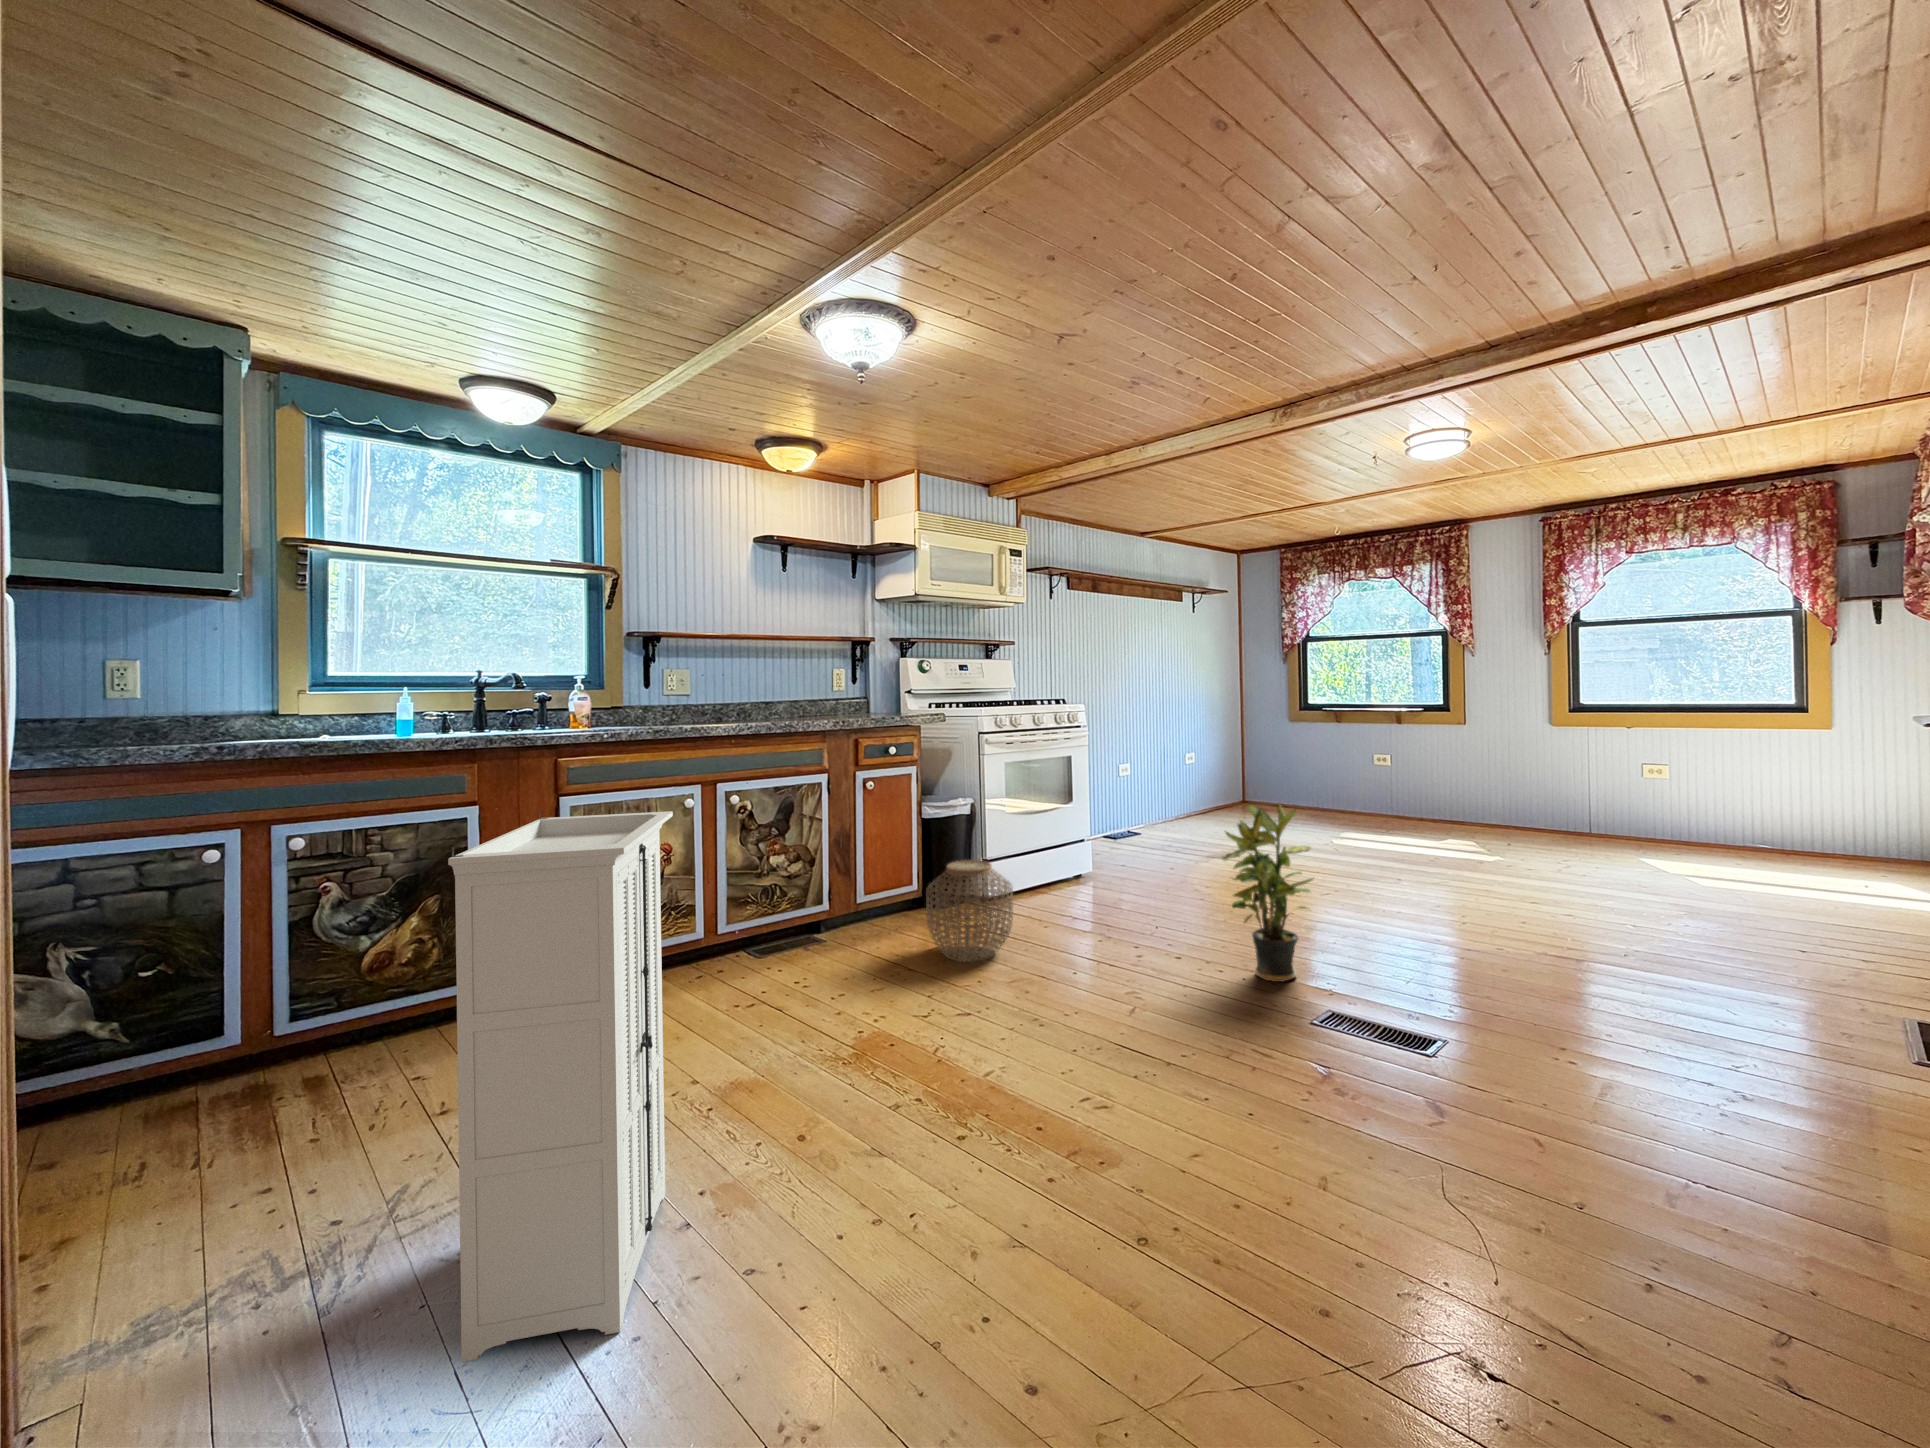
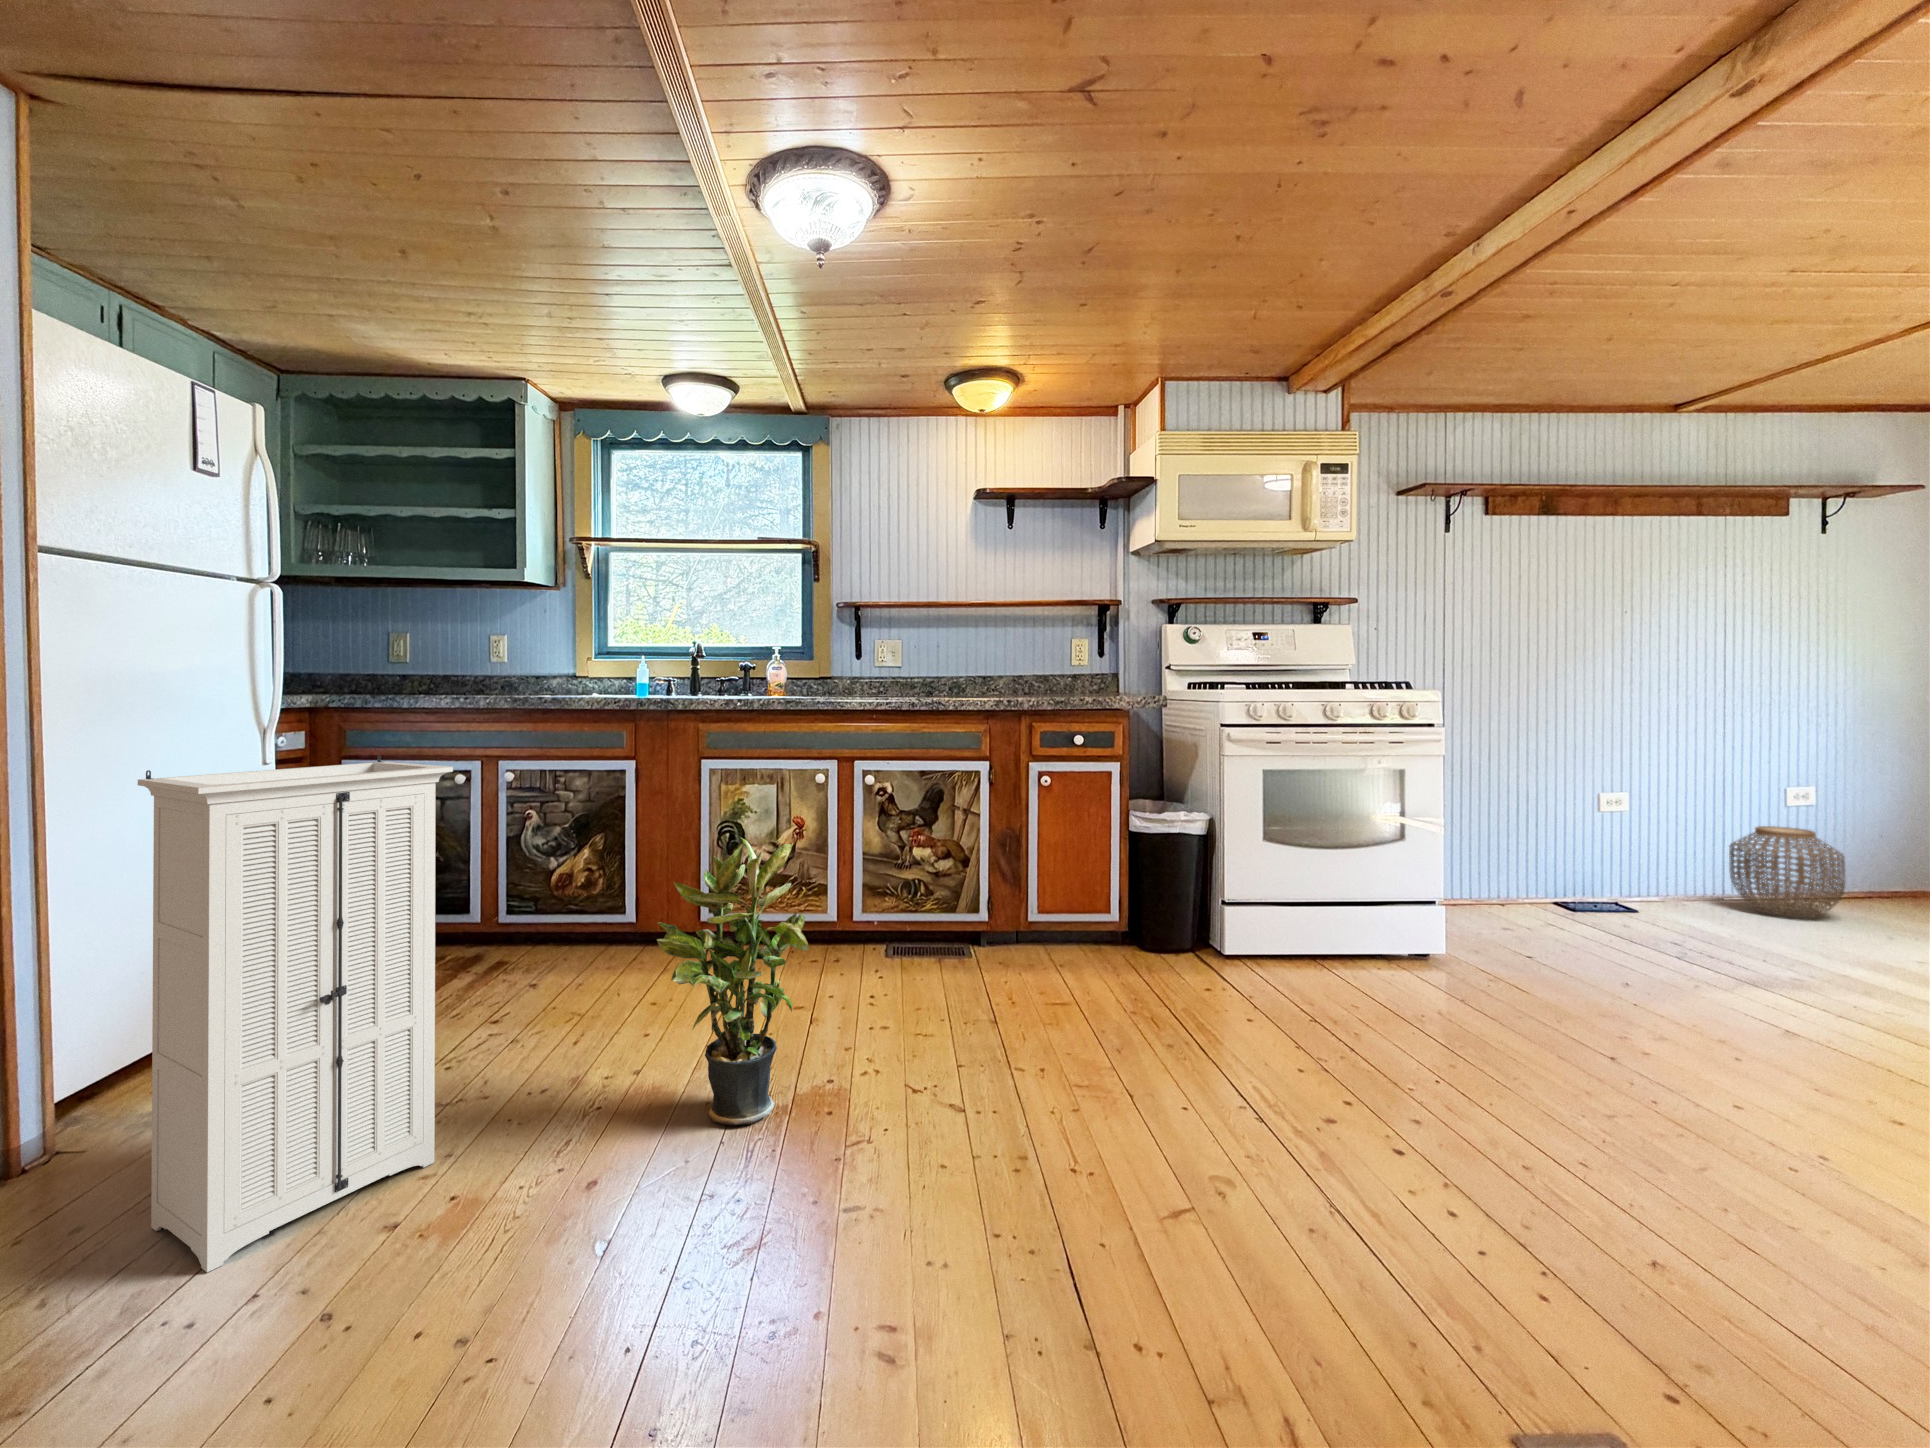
potted plant: present [1221,805,1313,982] -> present [657,838,809,1125]
woven basket: present [926,860,1013,962] -> present [1729,826,1845,918]

